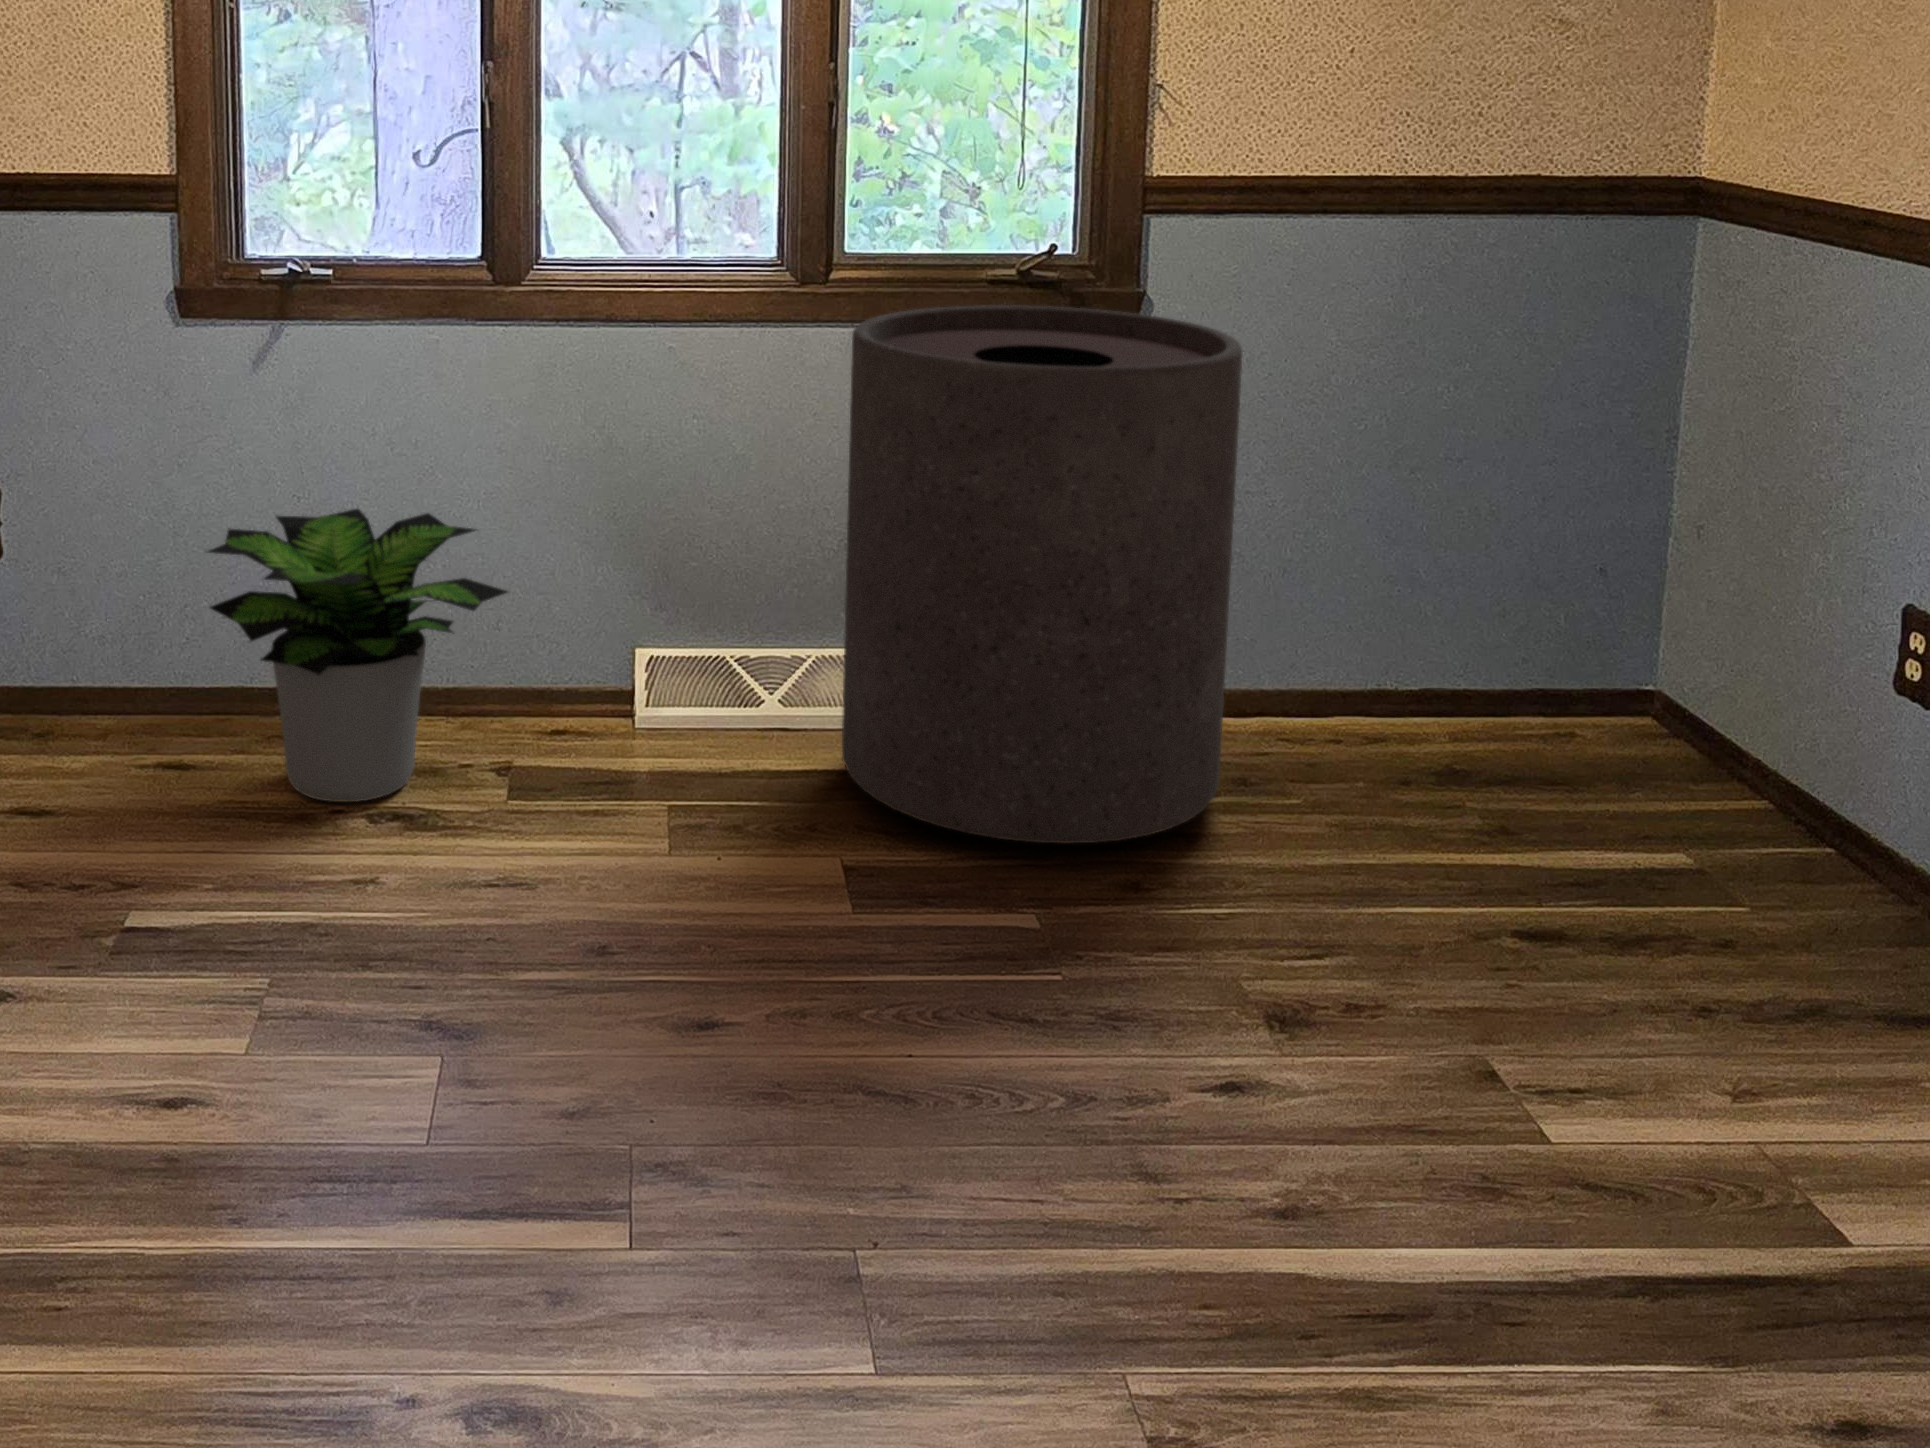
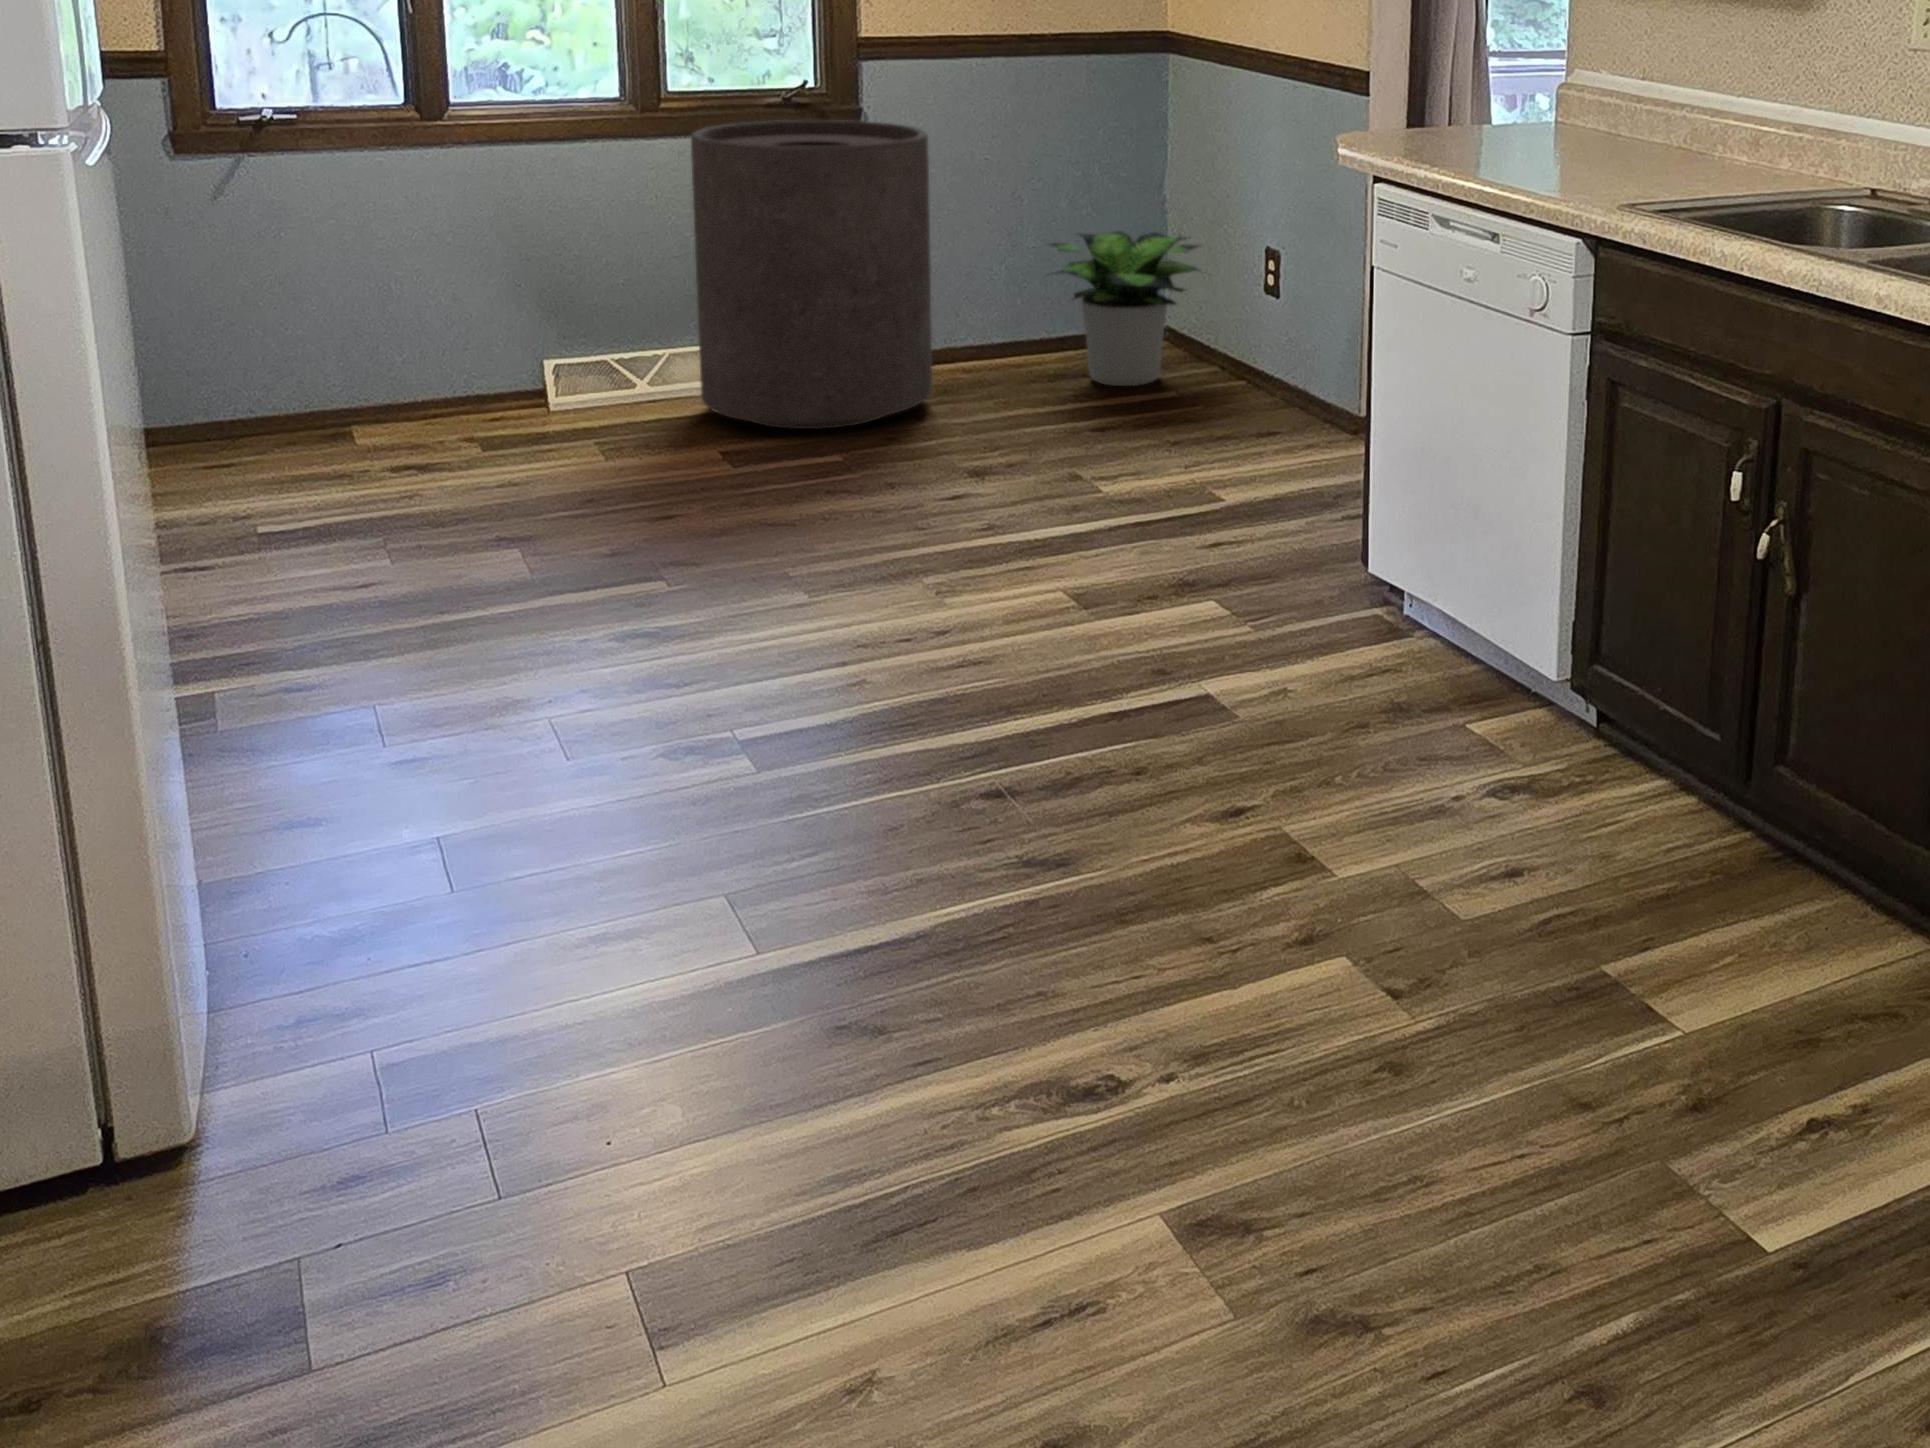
potted plant: present [207,509,508,802] -> present [1050,231,1199,386]

